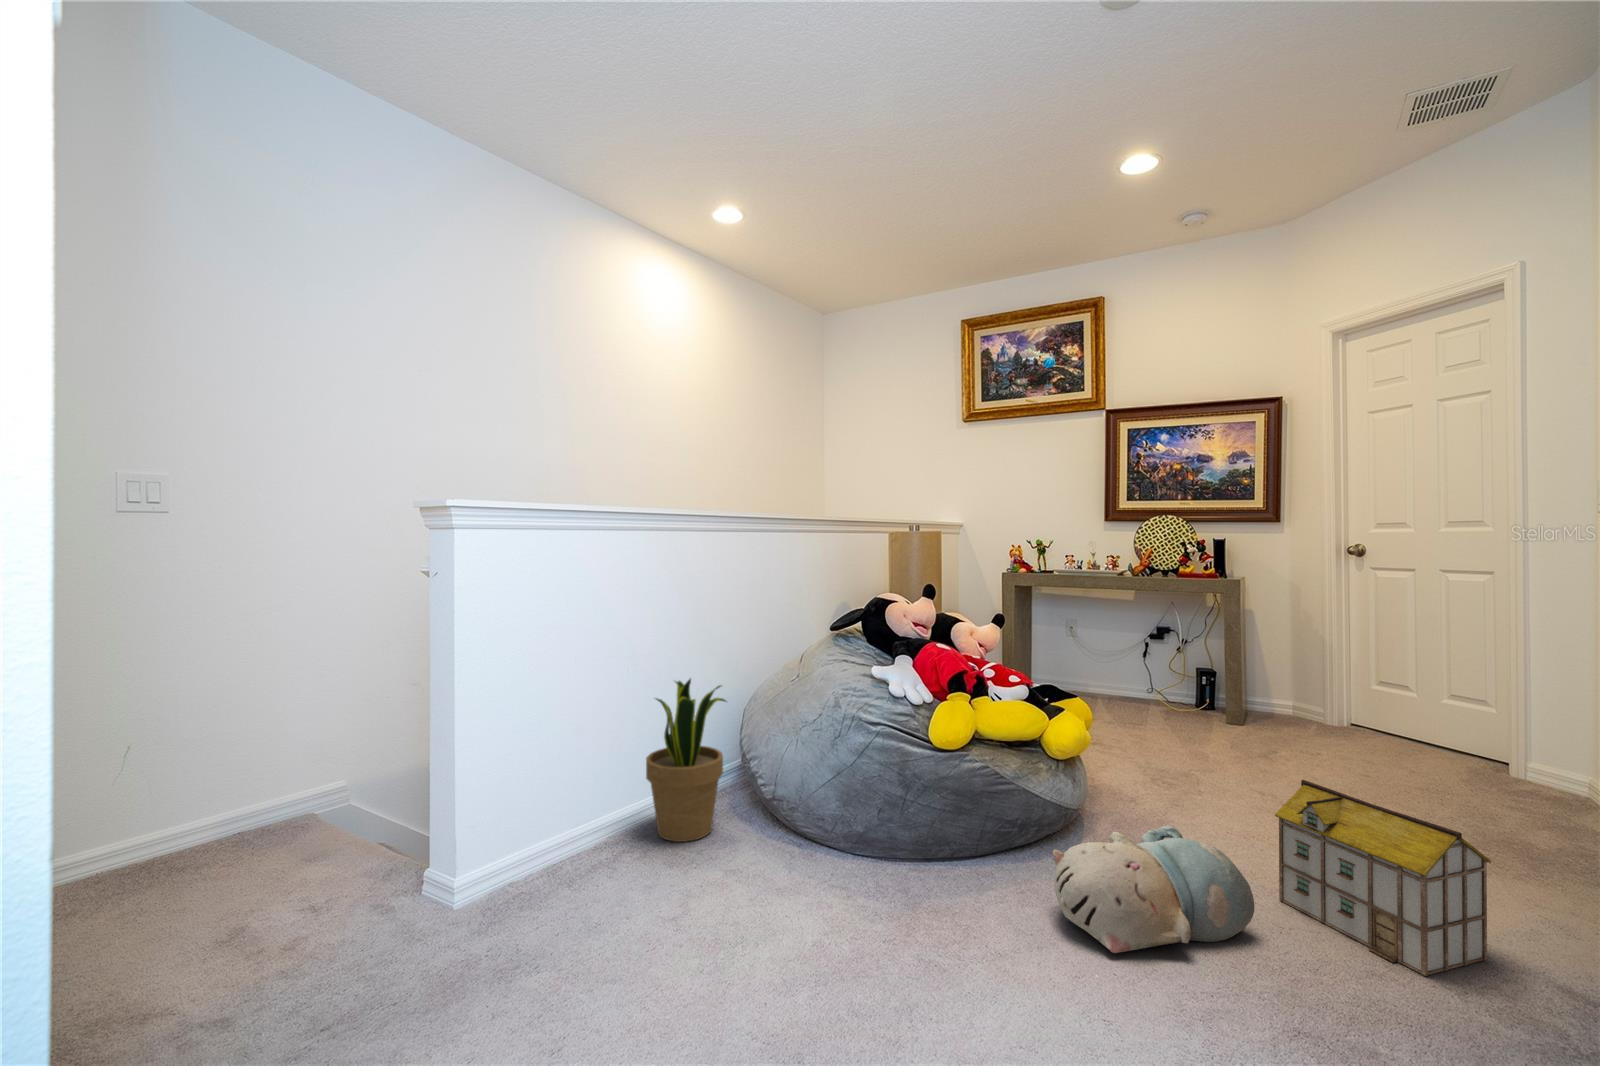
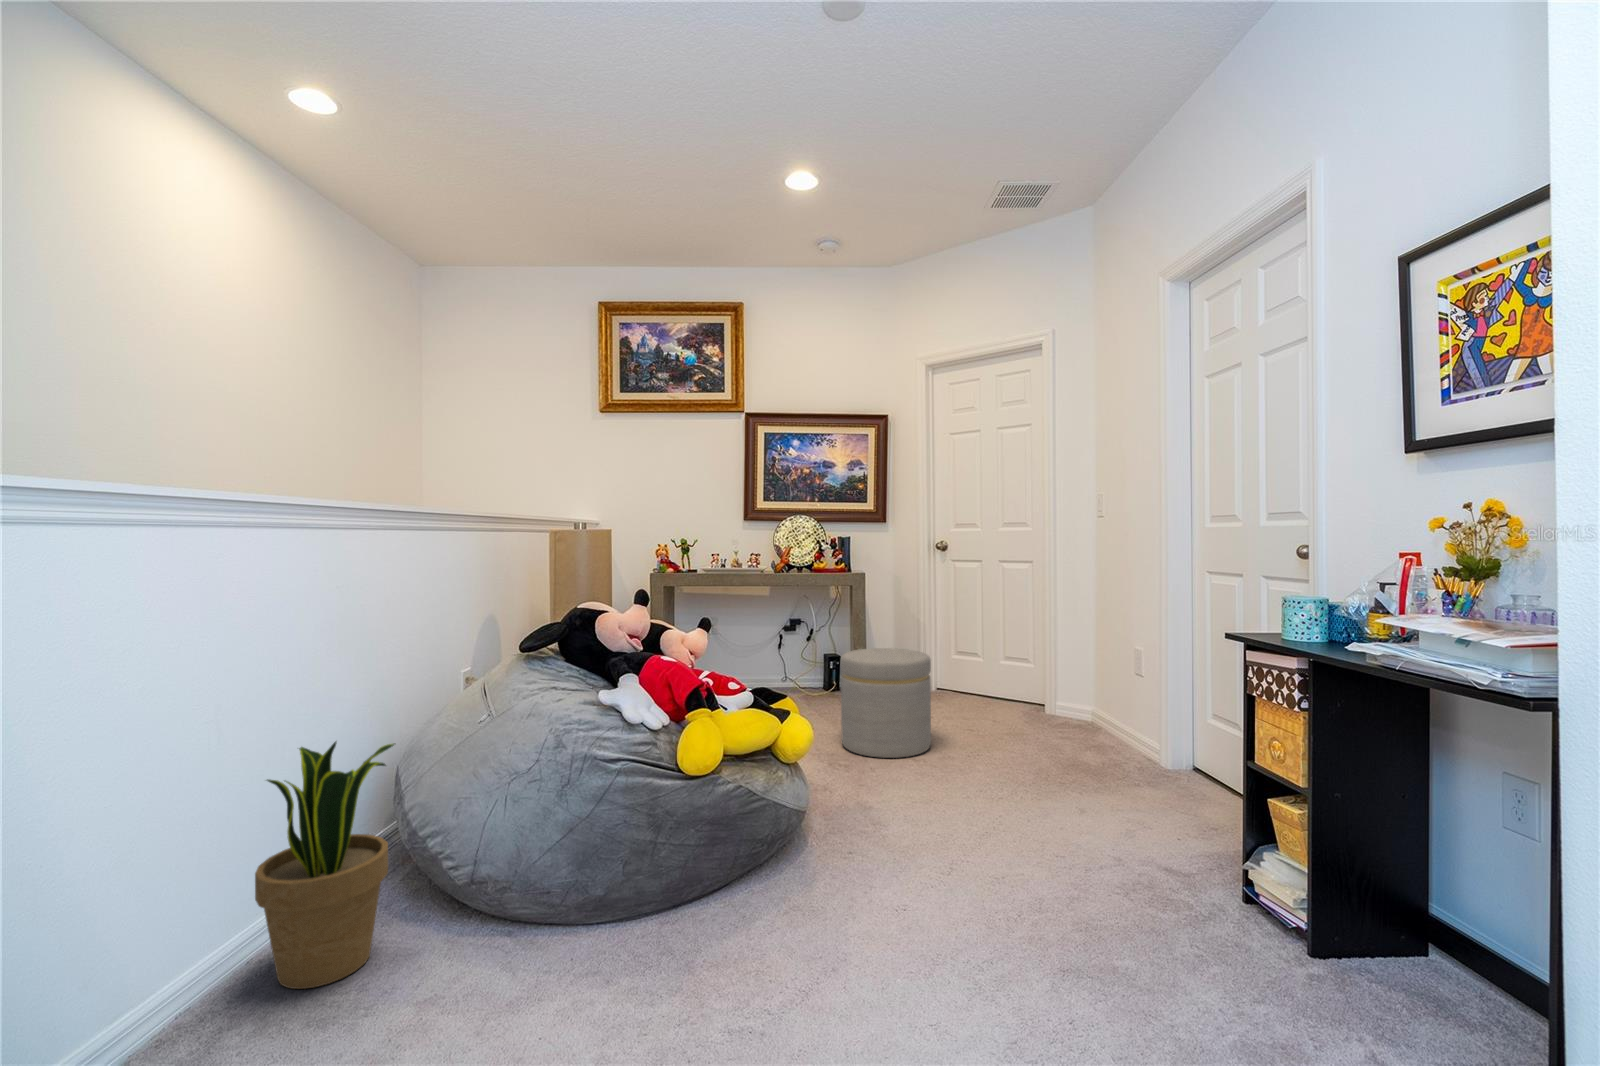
ottoman: none [1177,663,1294,788] -> present [840,648,931,758]
toy house: present [1275,780,1491,976] -> none [980,743,1124,887]
plush toy: present [1053,825,1254,953] -> none [826,808,989,949]

